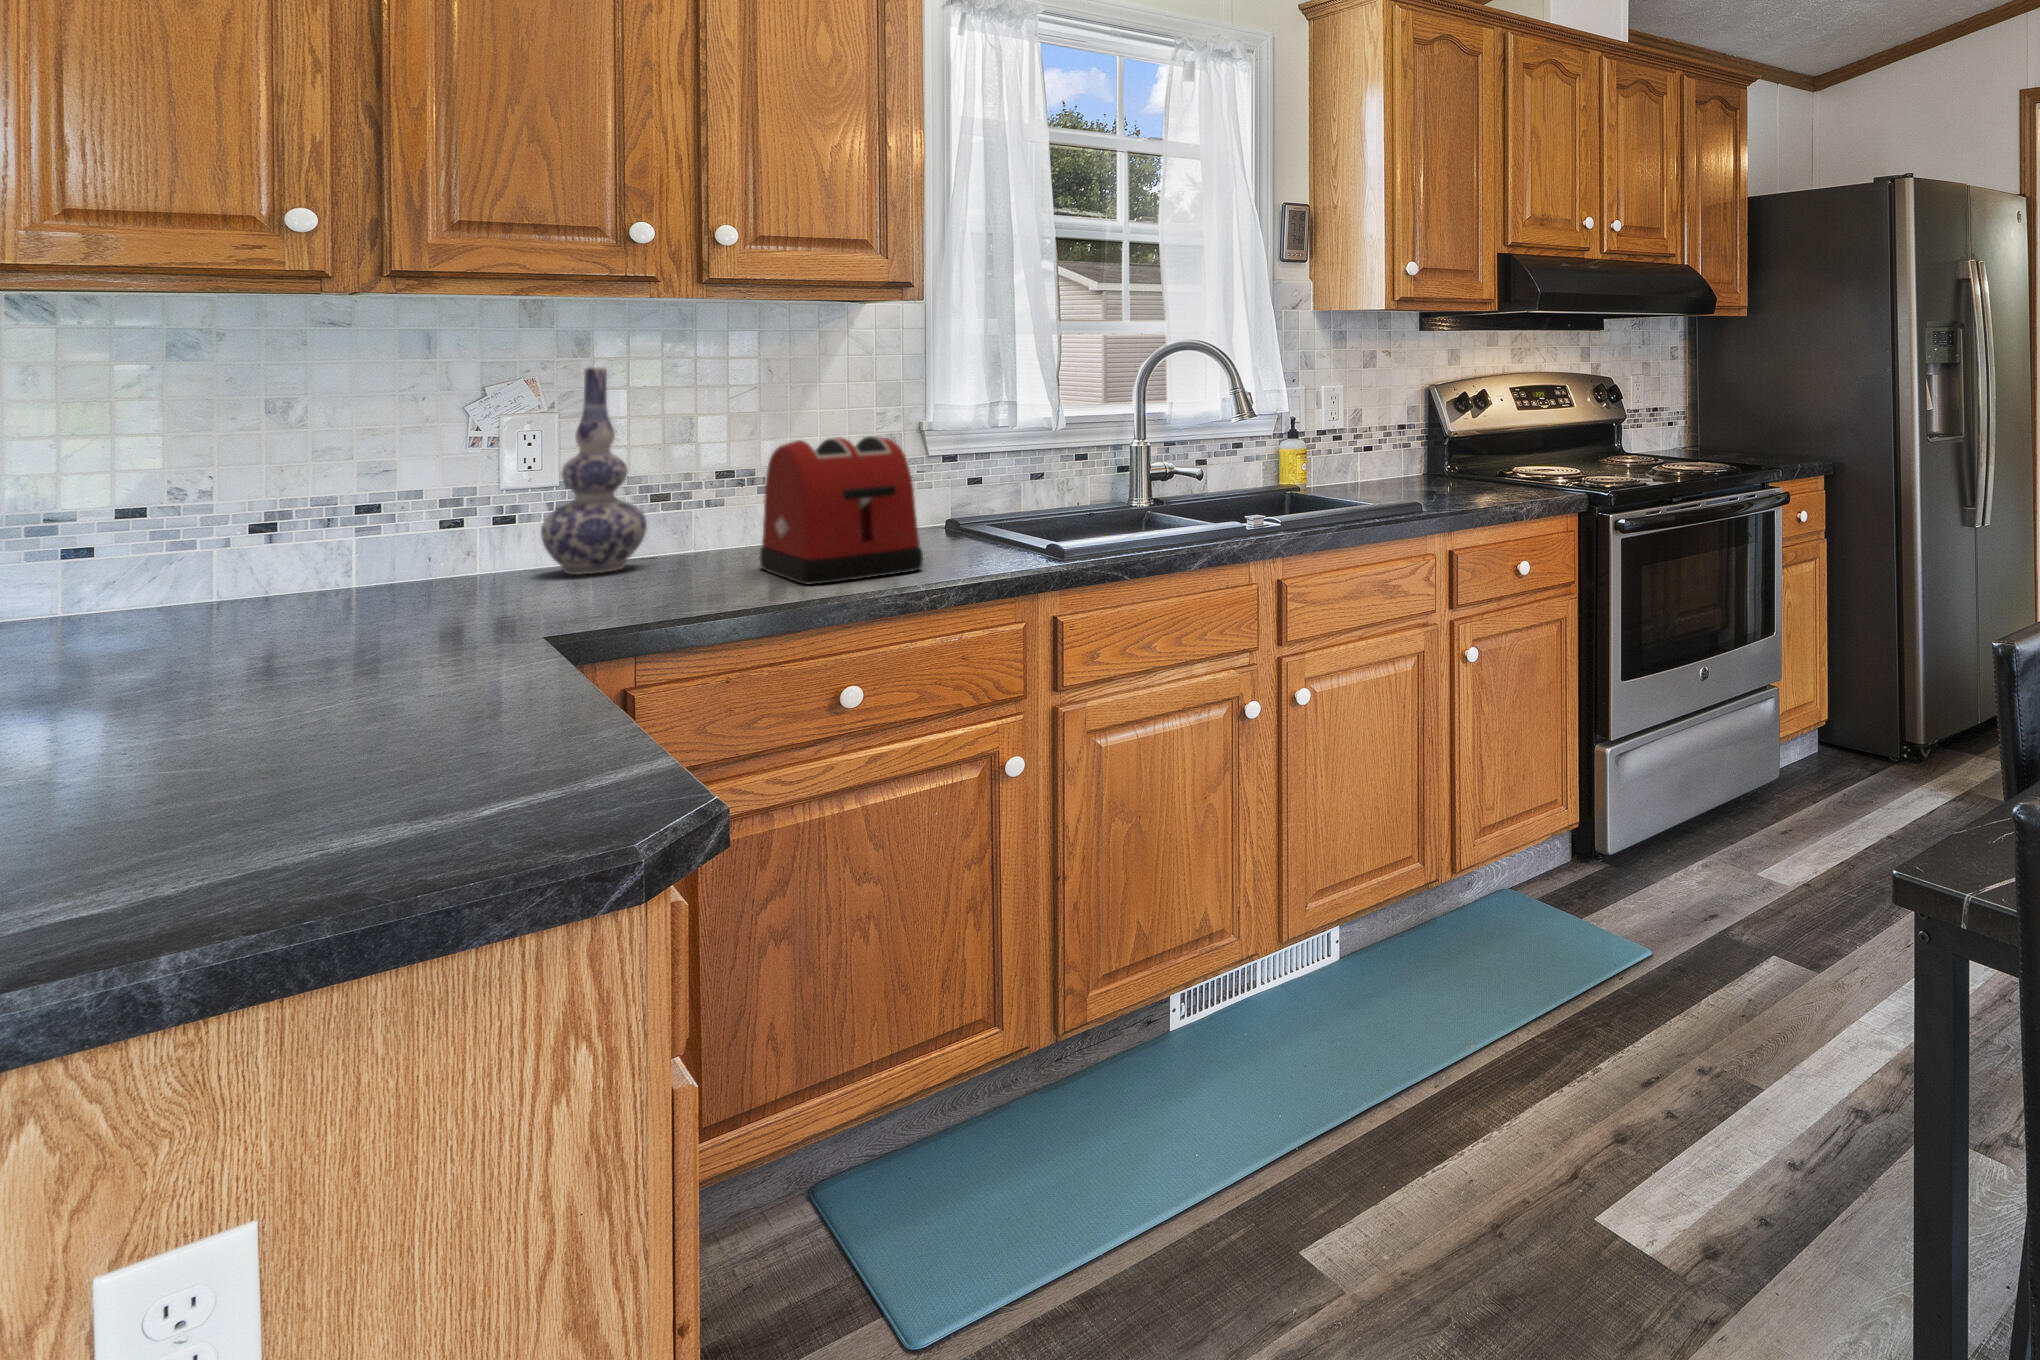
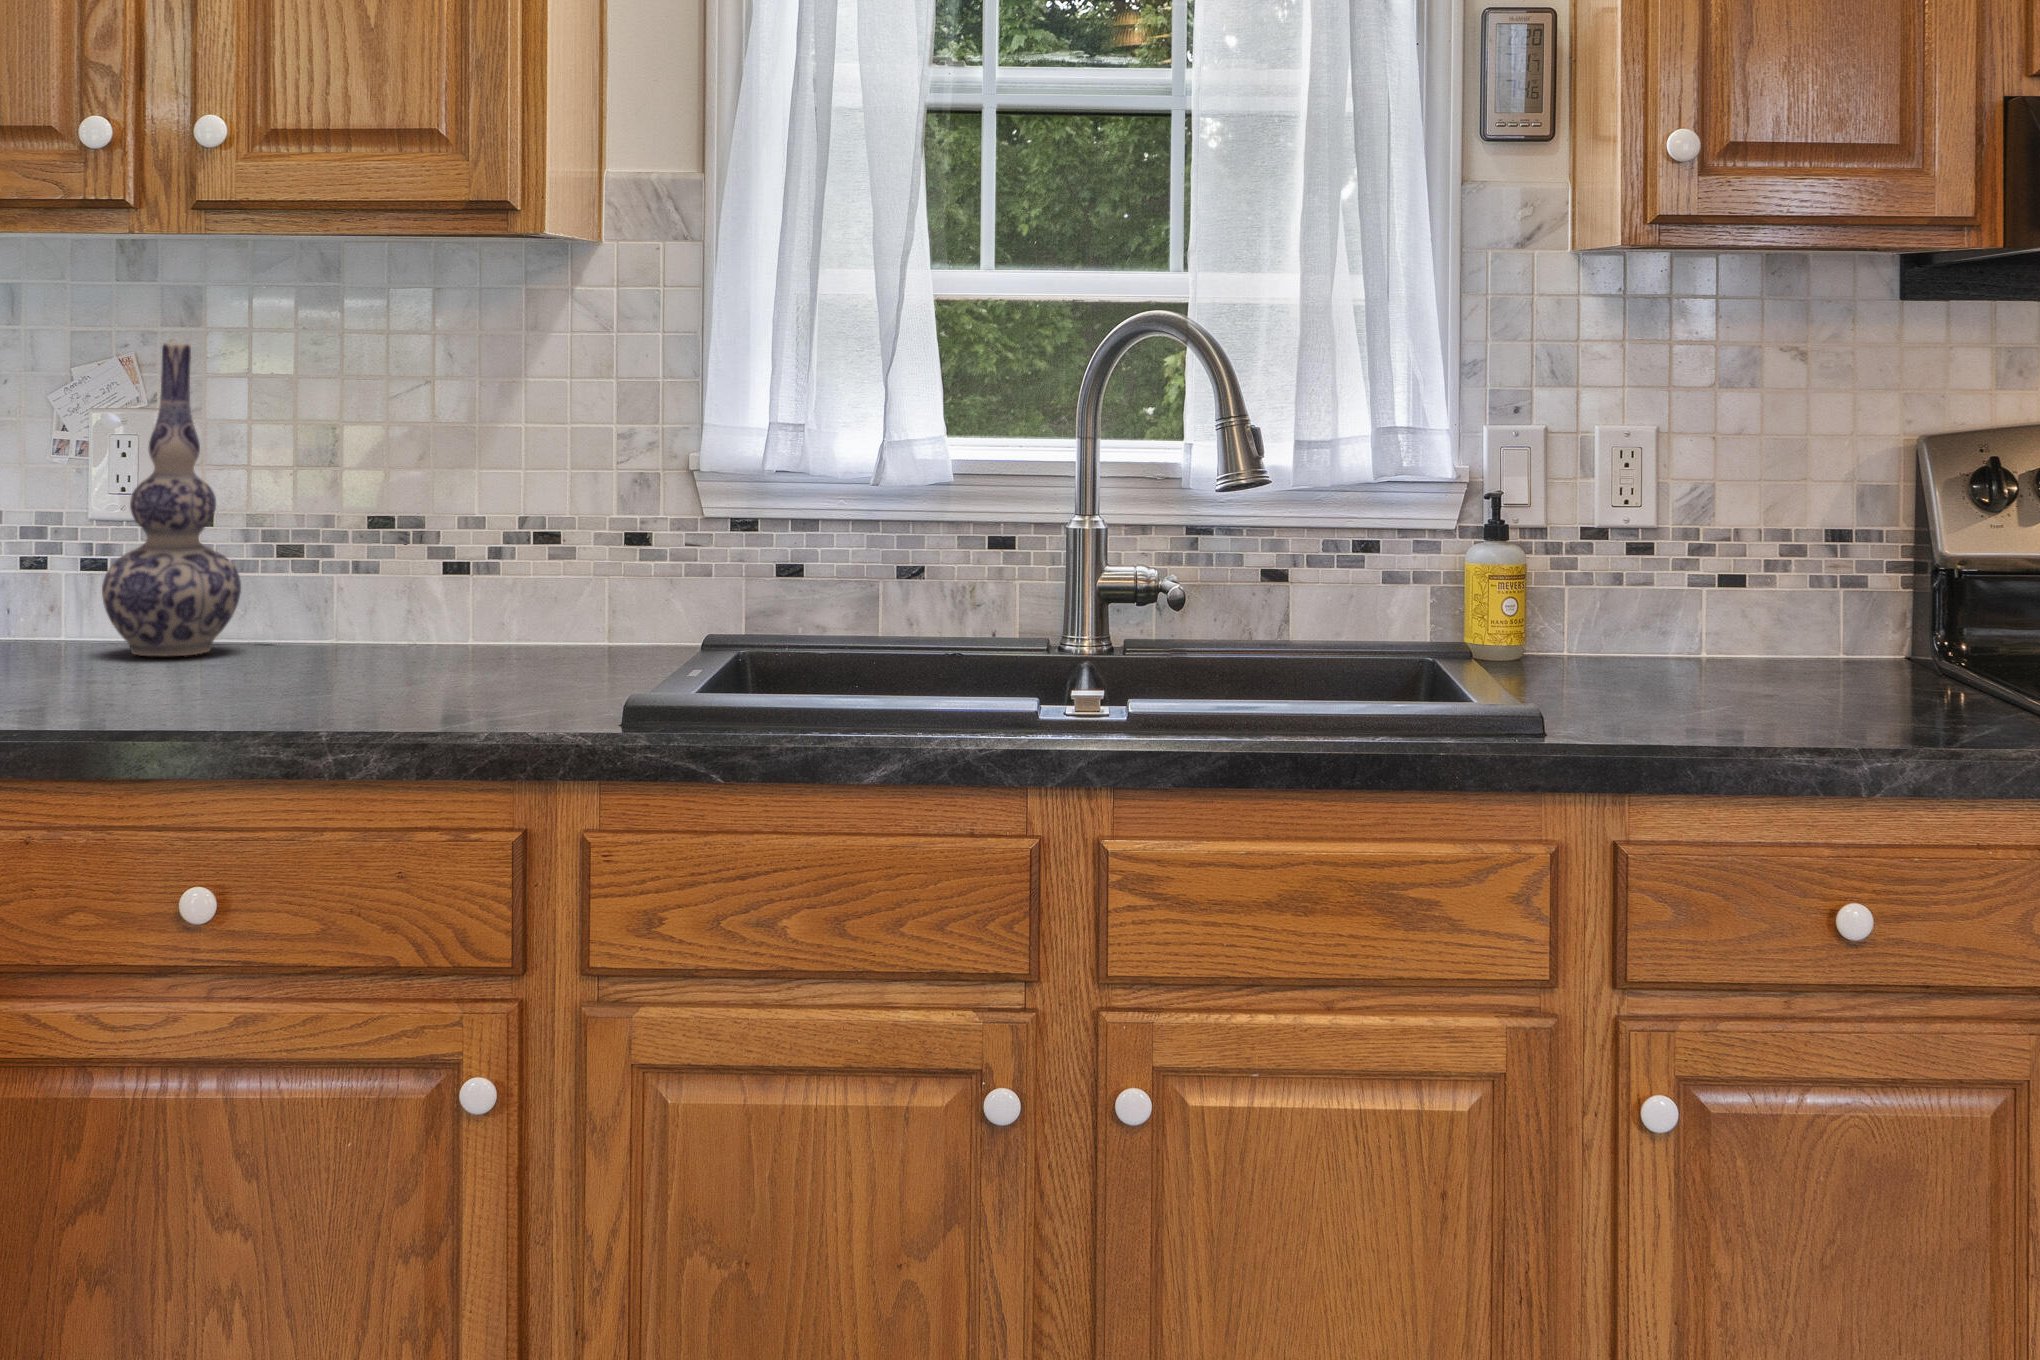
toaster: present [760,436,923,584] -> none [220,472,472,713]

